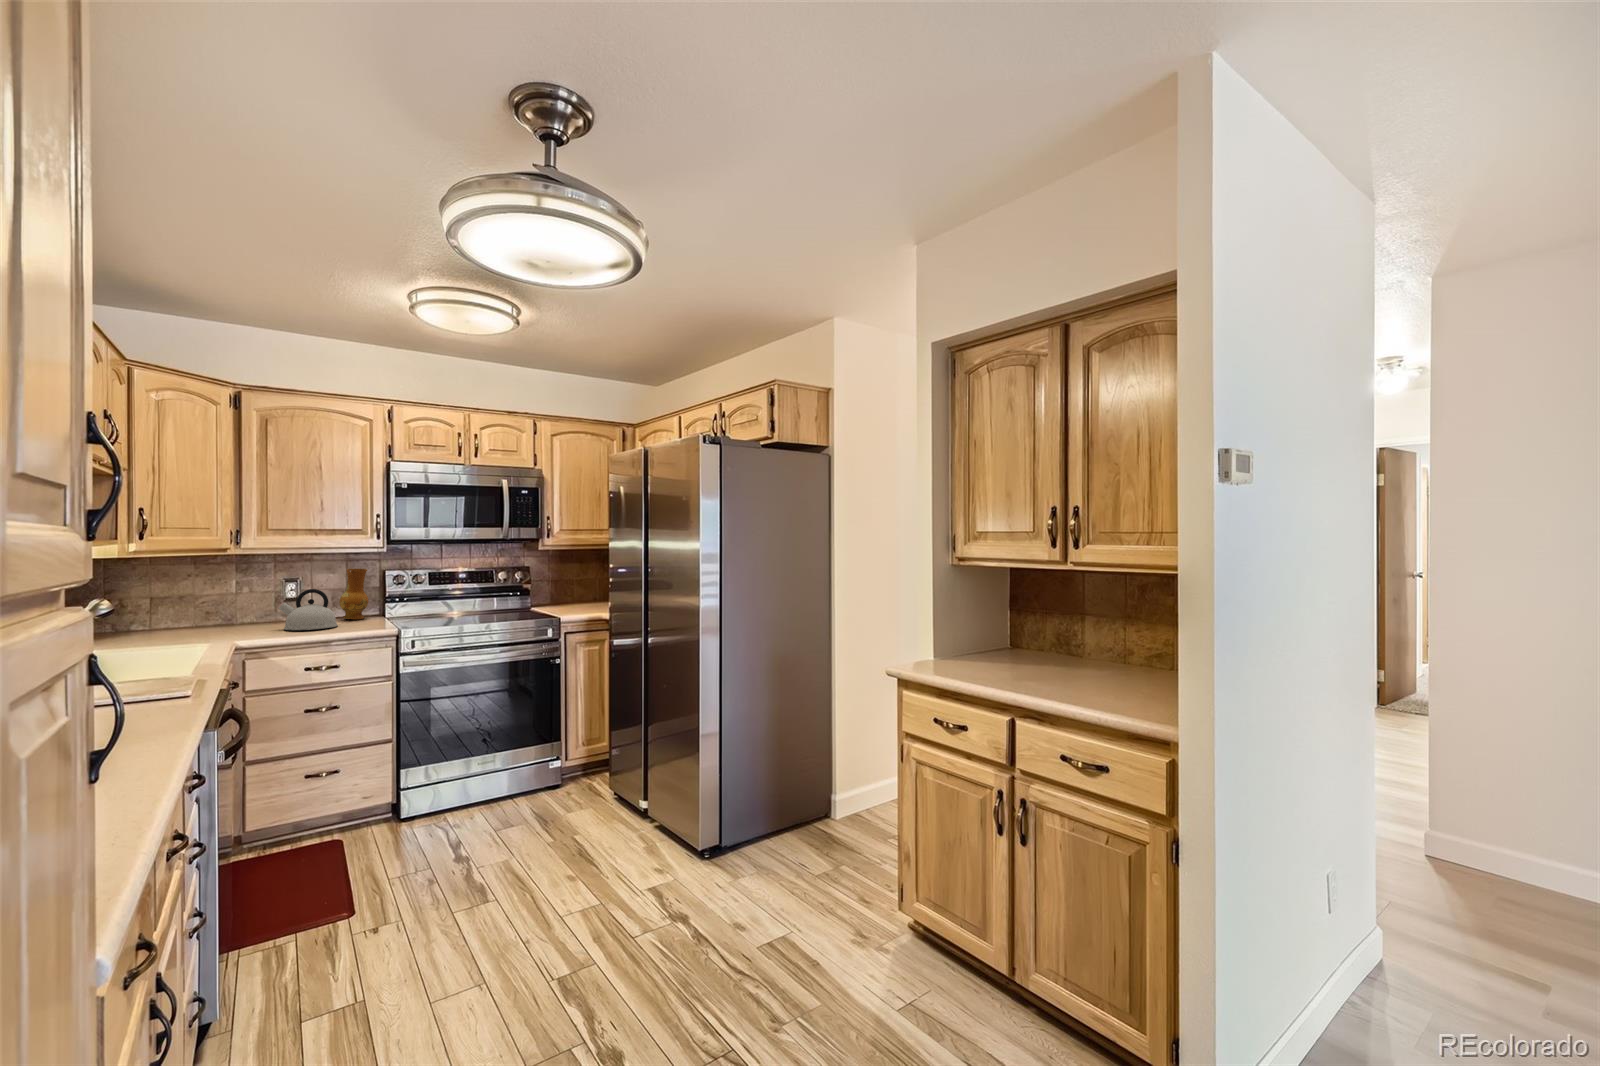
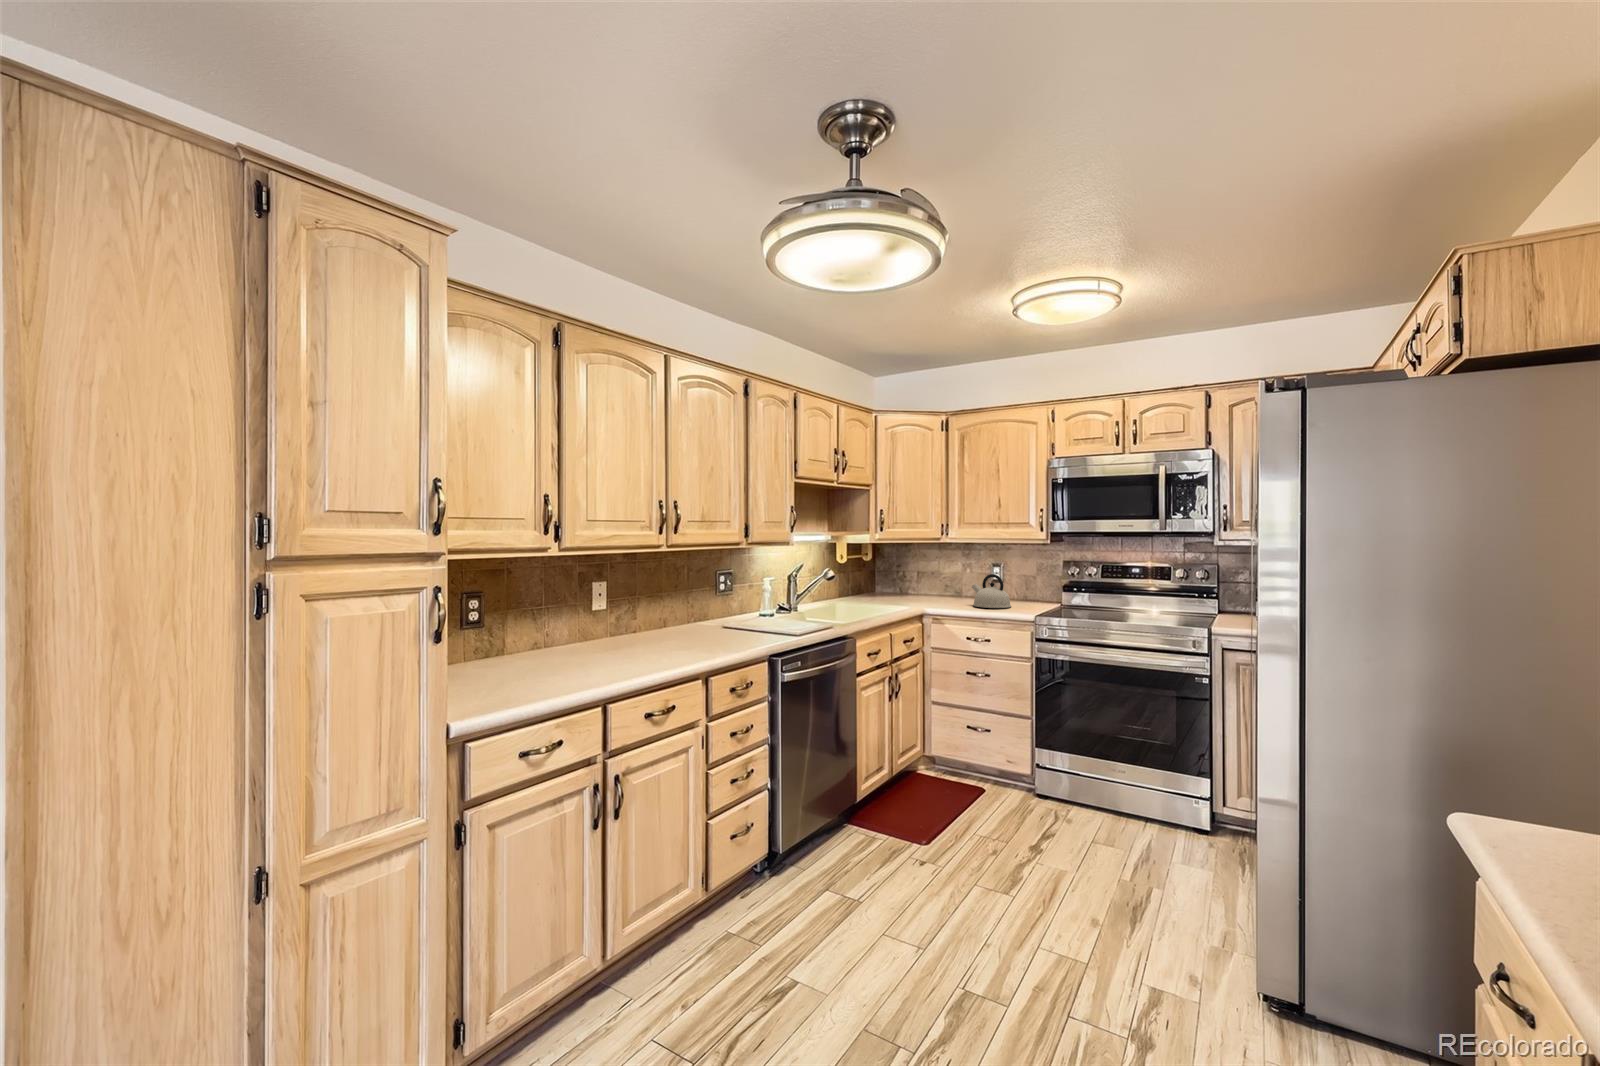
ceramic jug: present [339,569,368,619] -> none [1023,559,1046,604]

